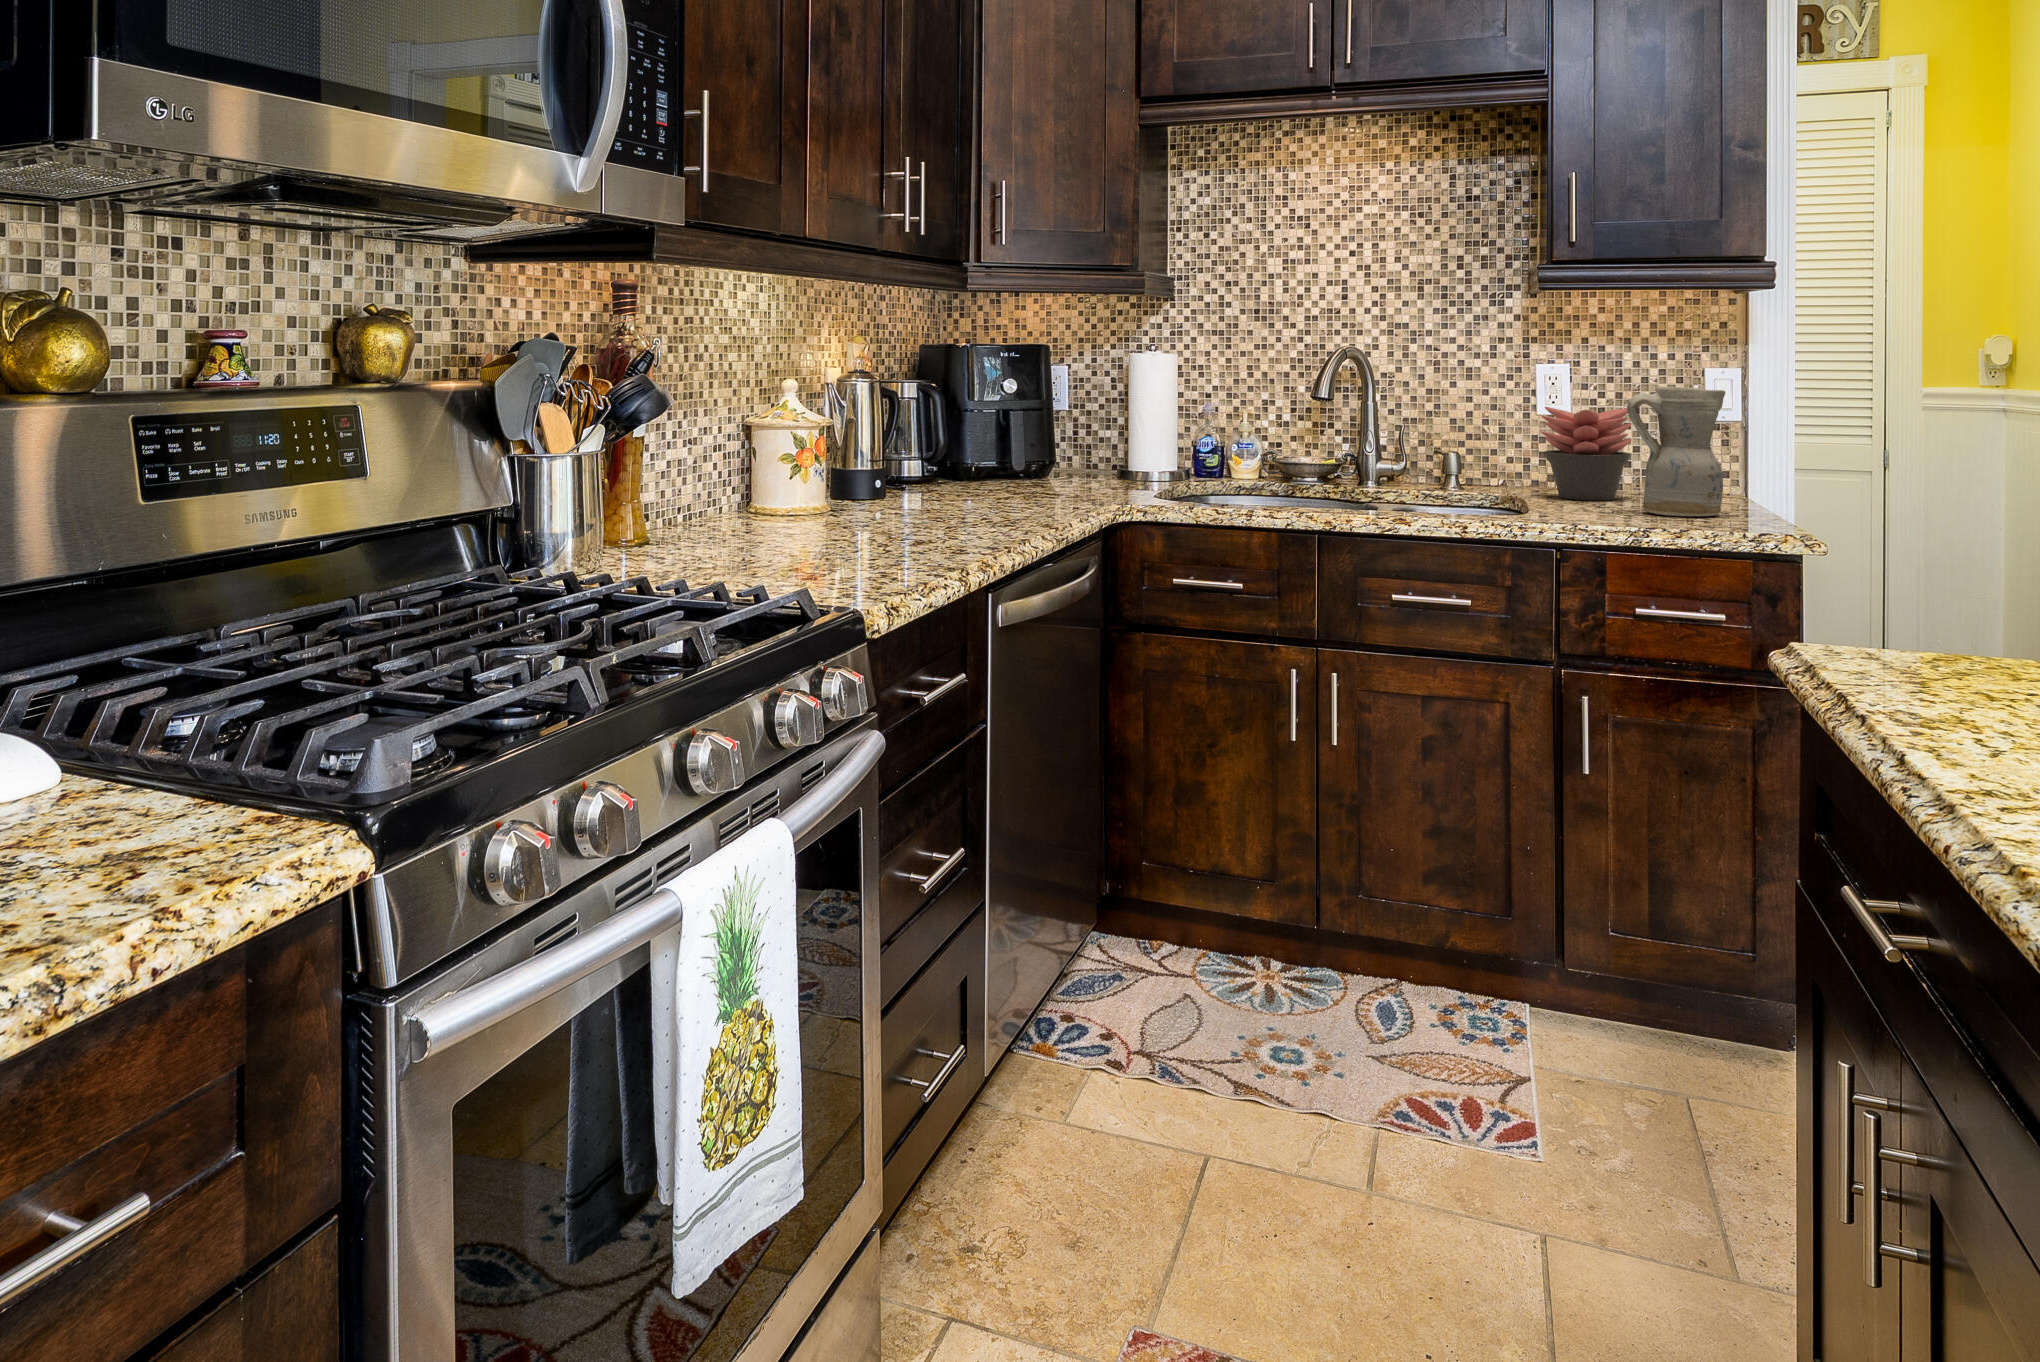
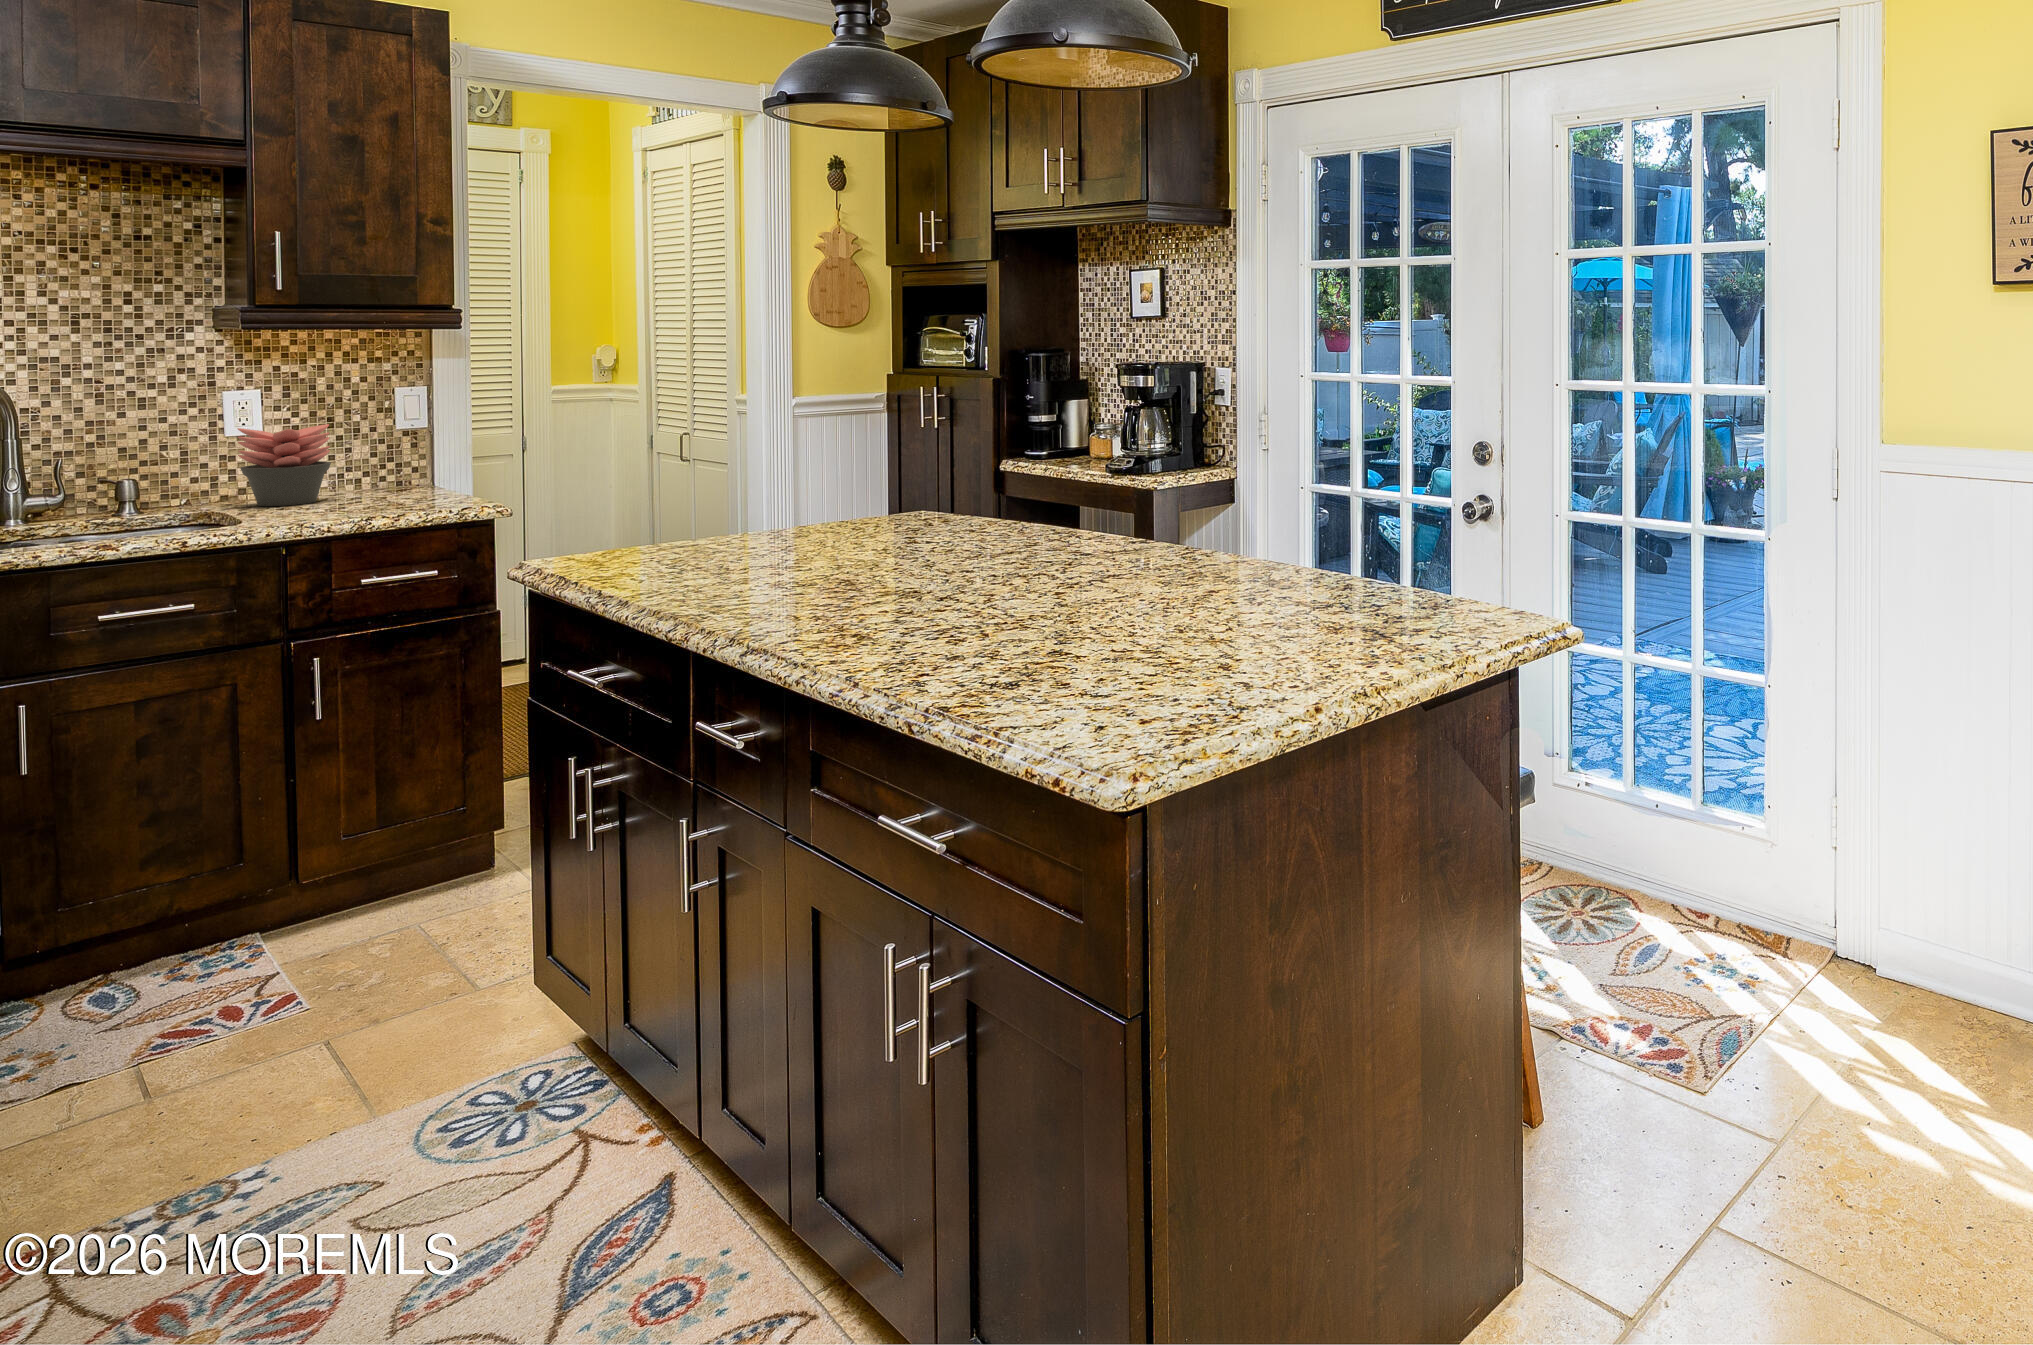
ceramic pitcher: present [1627,386,1725,516] -> none [339,407,427,508]

